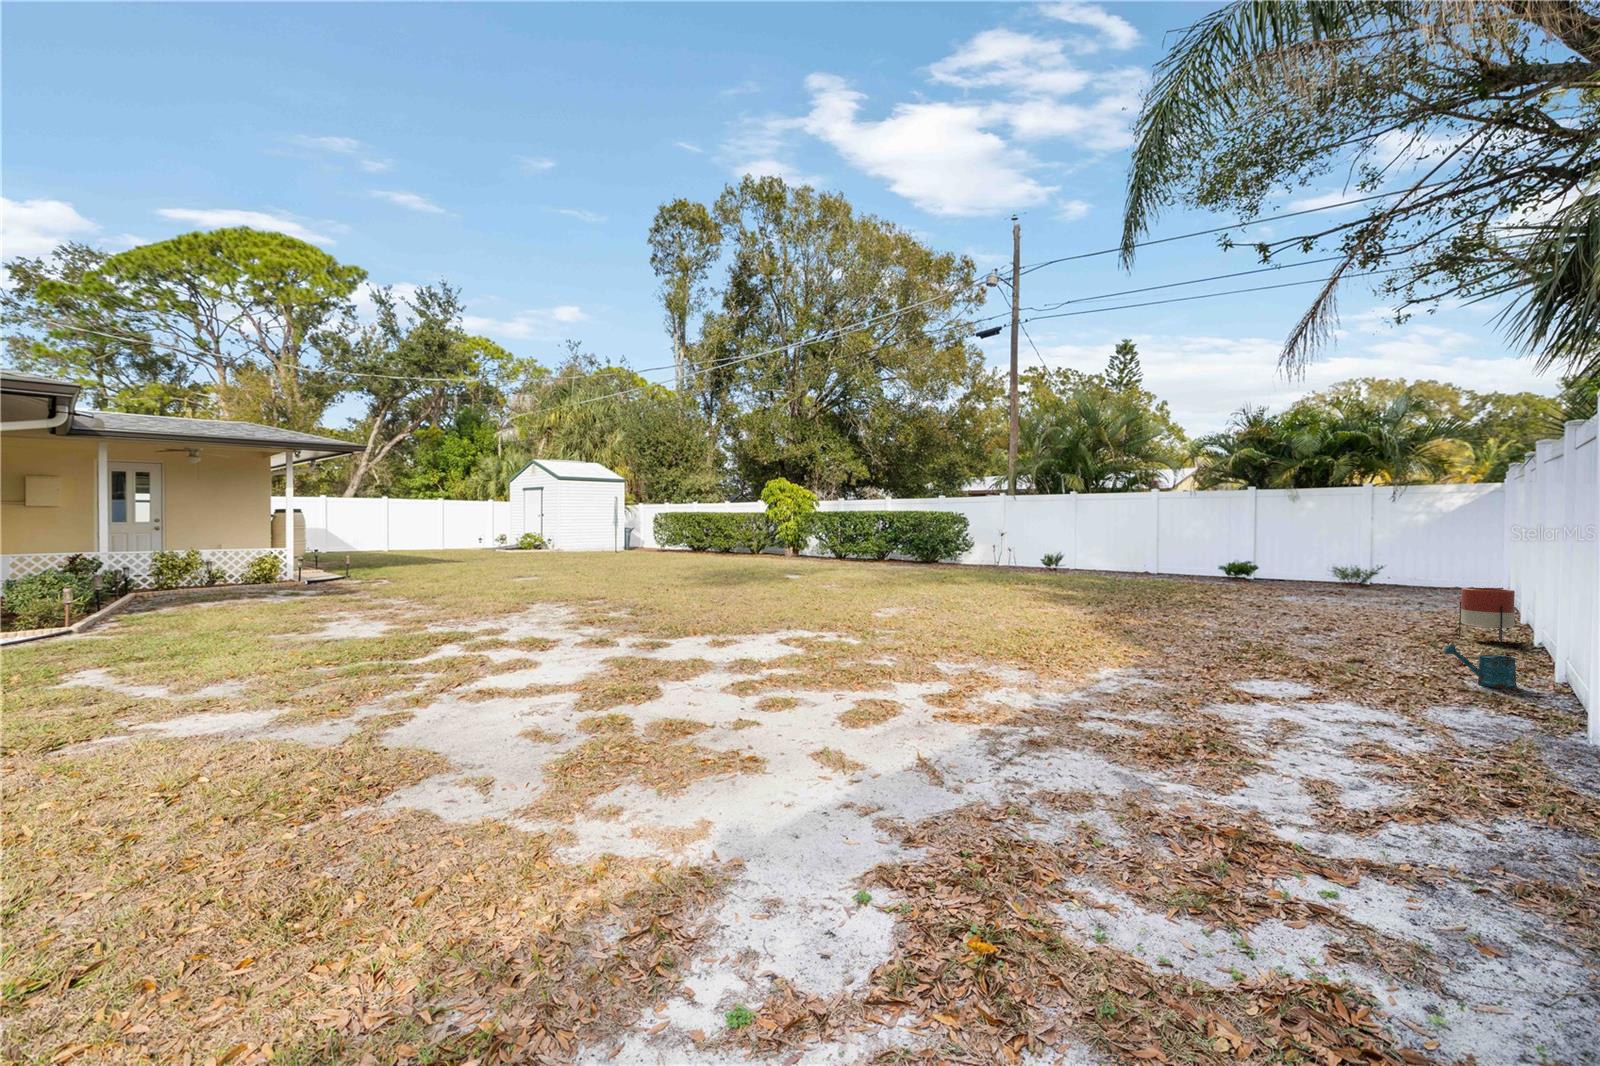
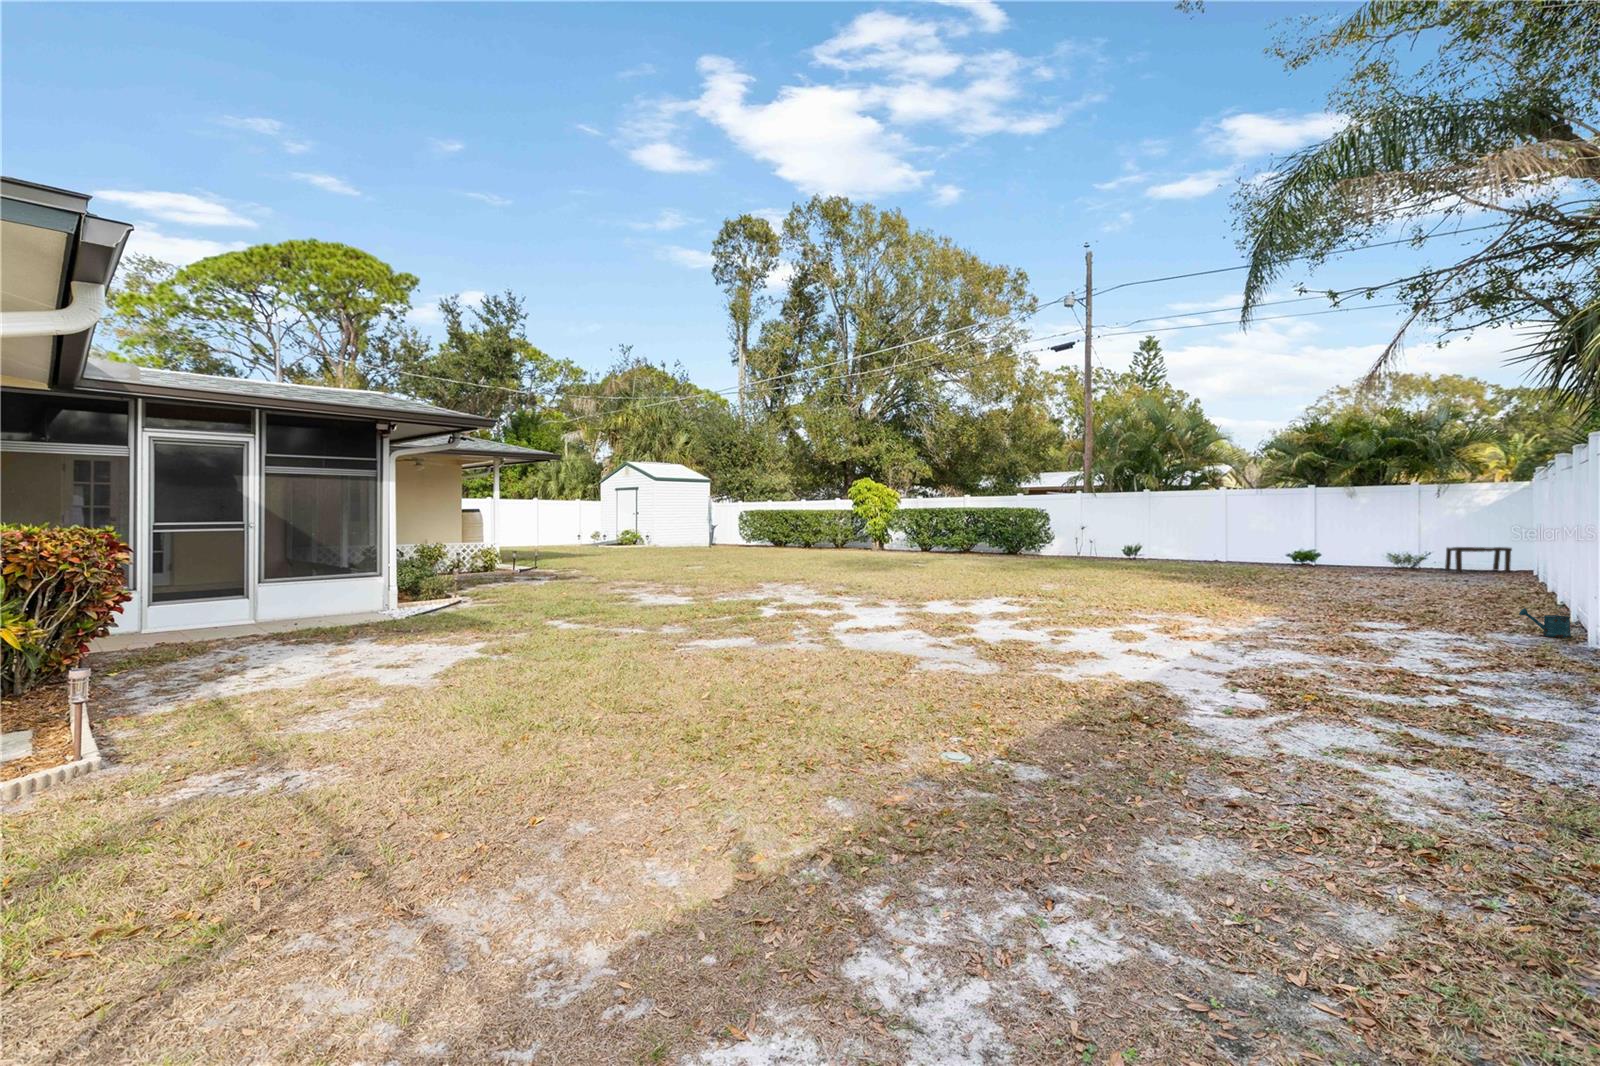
bench: none [1399,560,1478,593] -> present [1445,547,1512,572]
planter: present [1459,588,1515,644] -> none [1516,569,1558,611]

